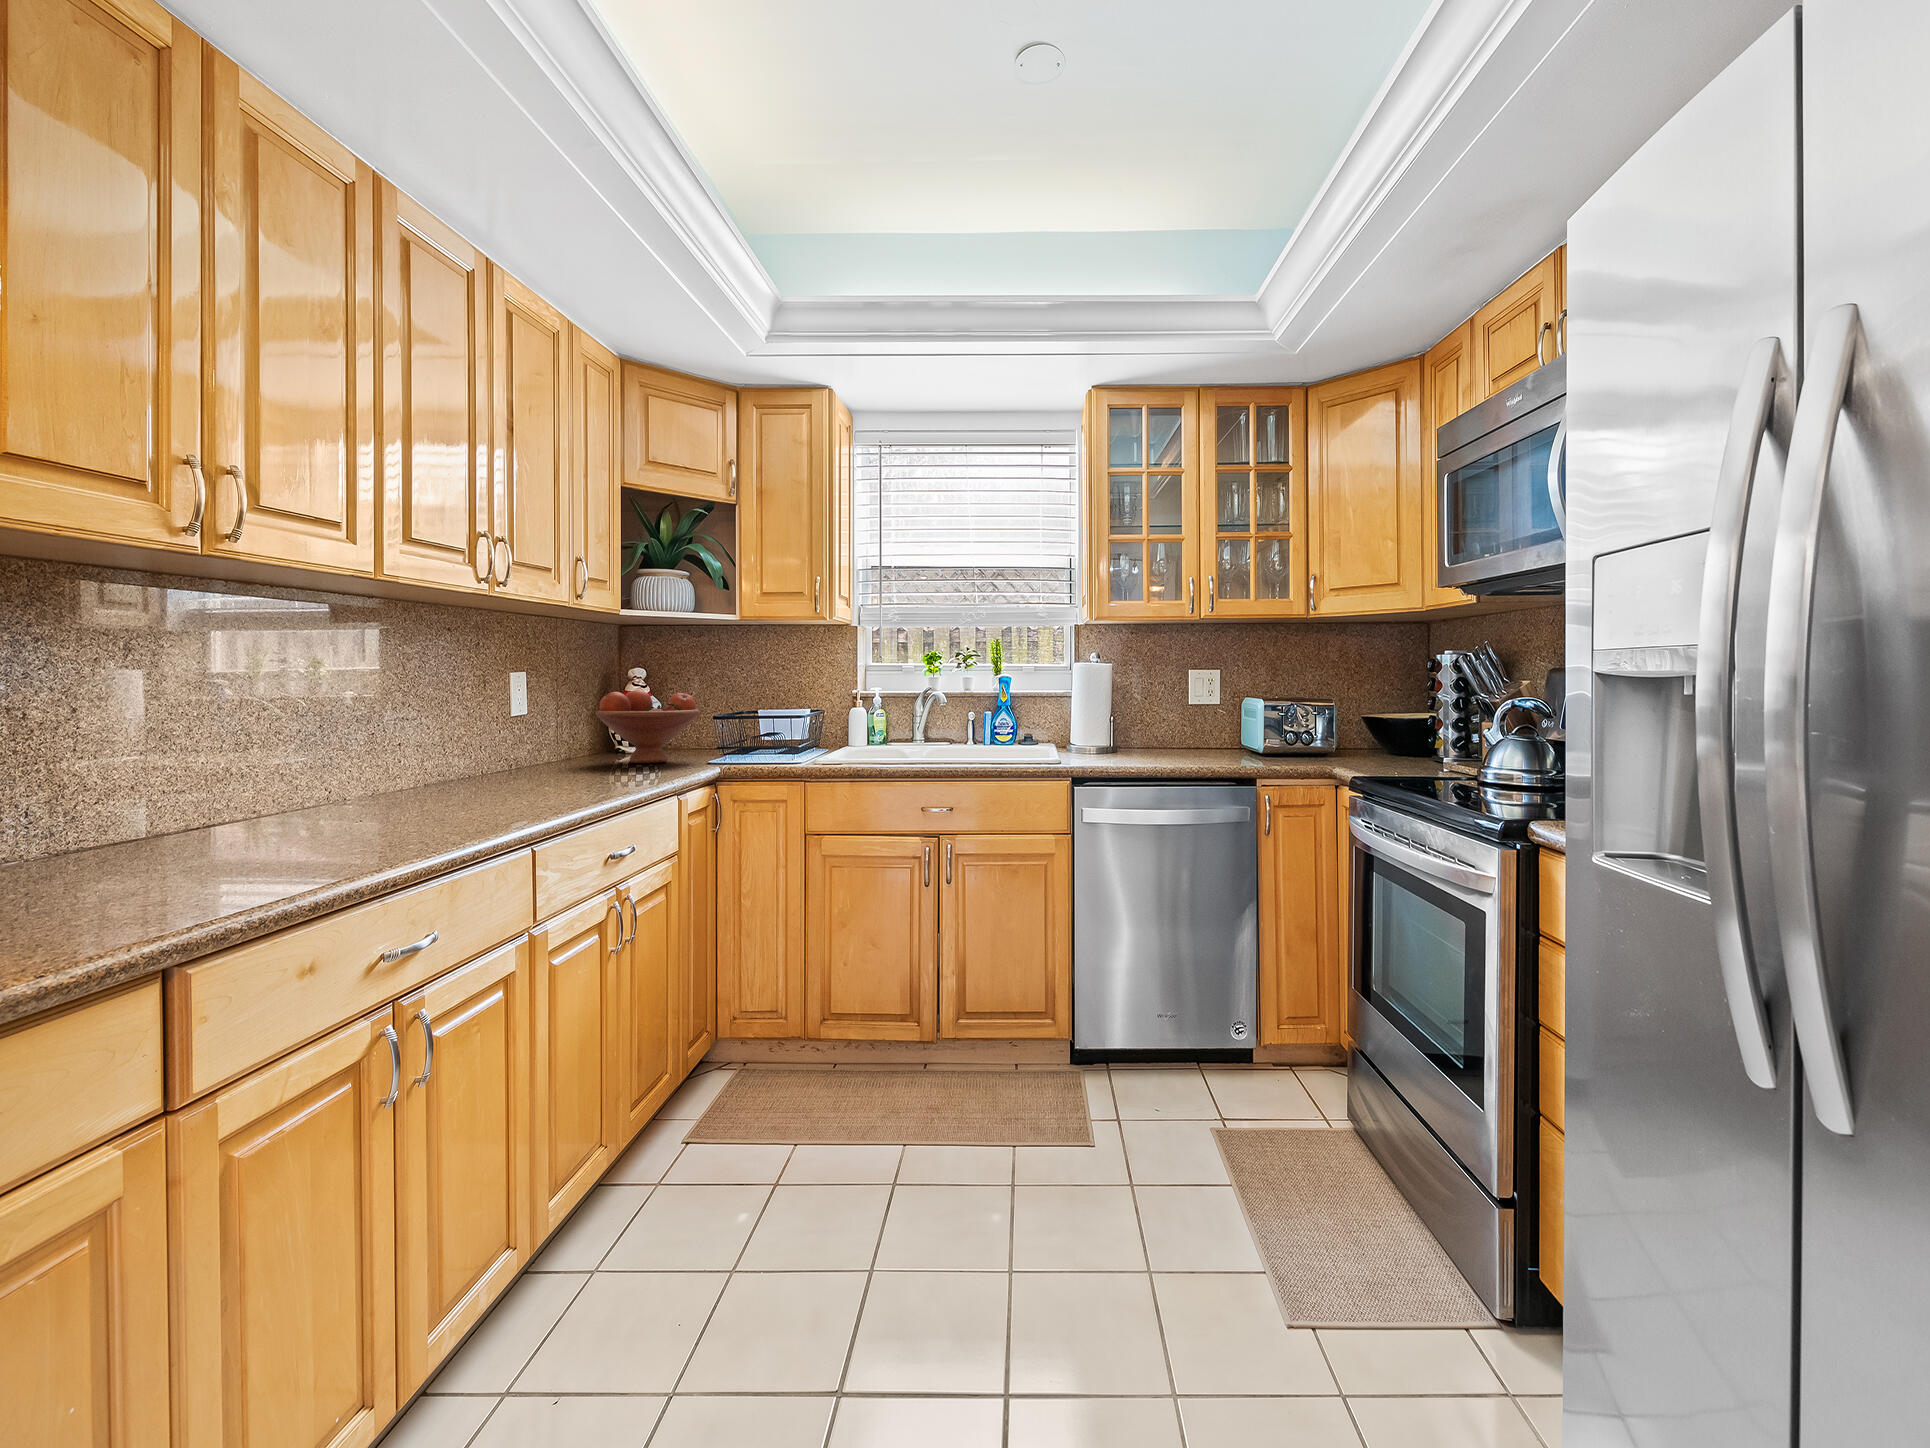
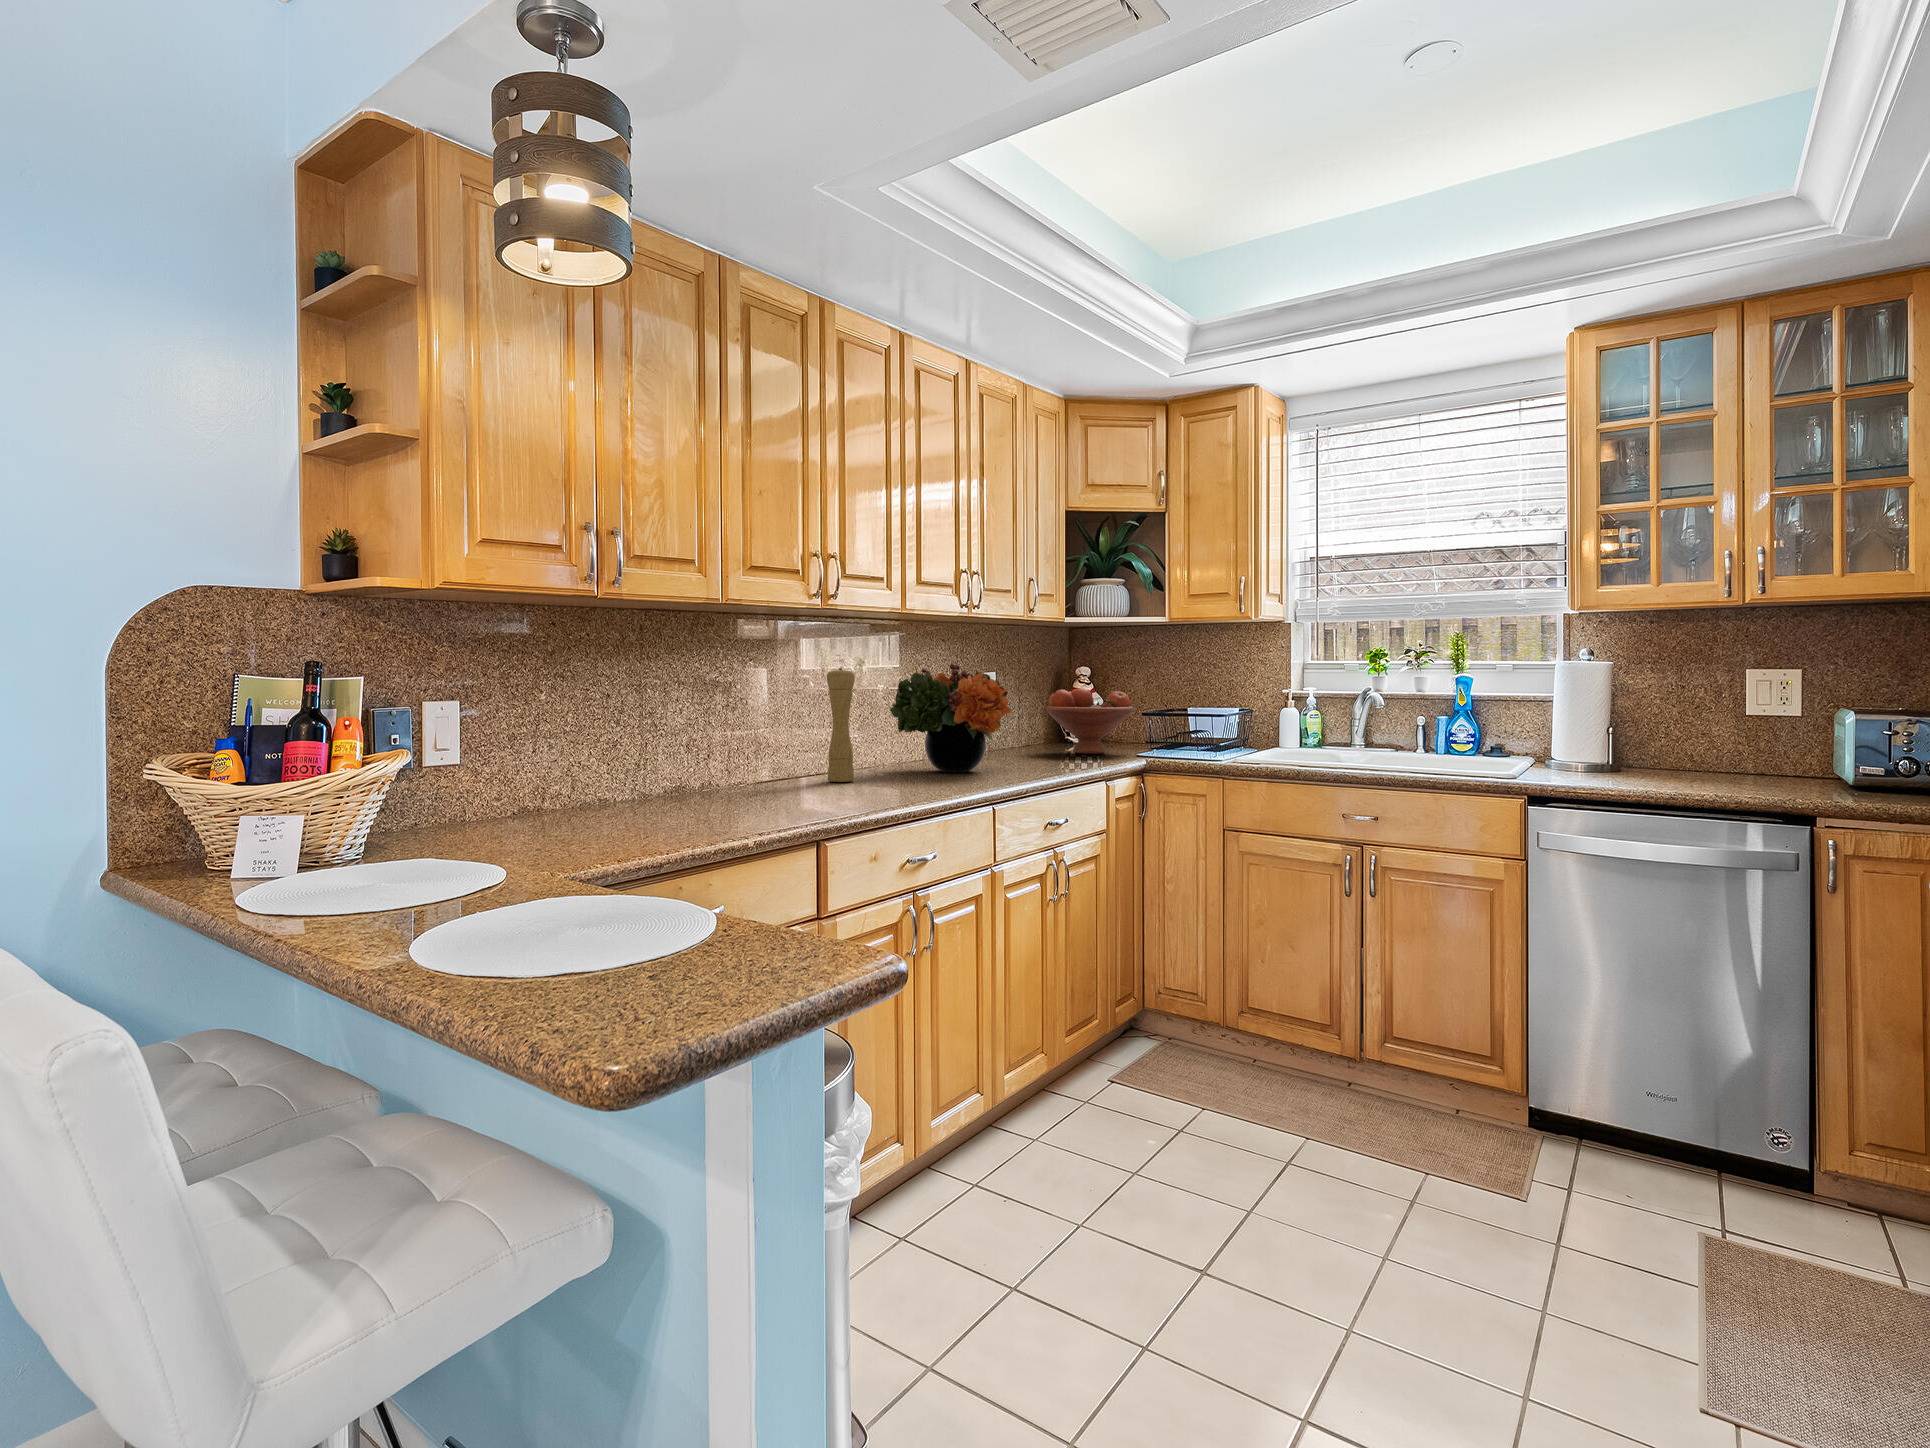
flower arrangement: none [369,658,556,799] -> present [891,664,1012,772]
pepper mill: none [252,661,304,829] -> present [827,668,855,782]

